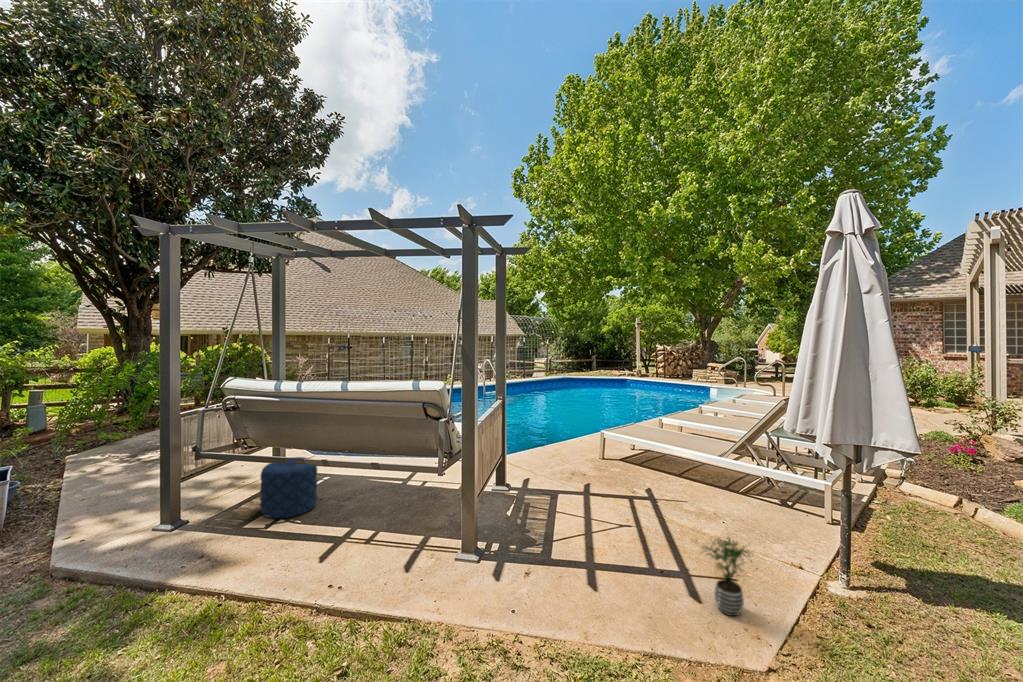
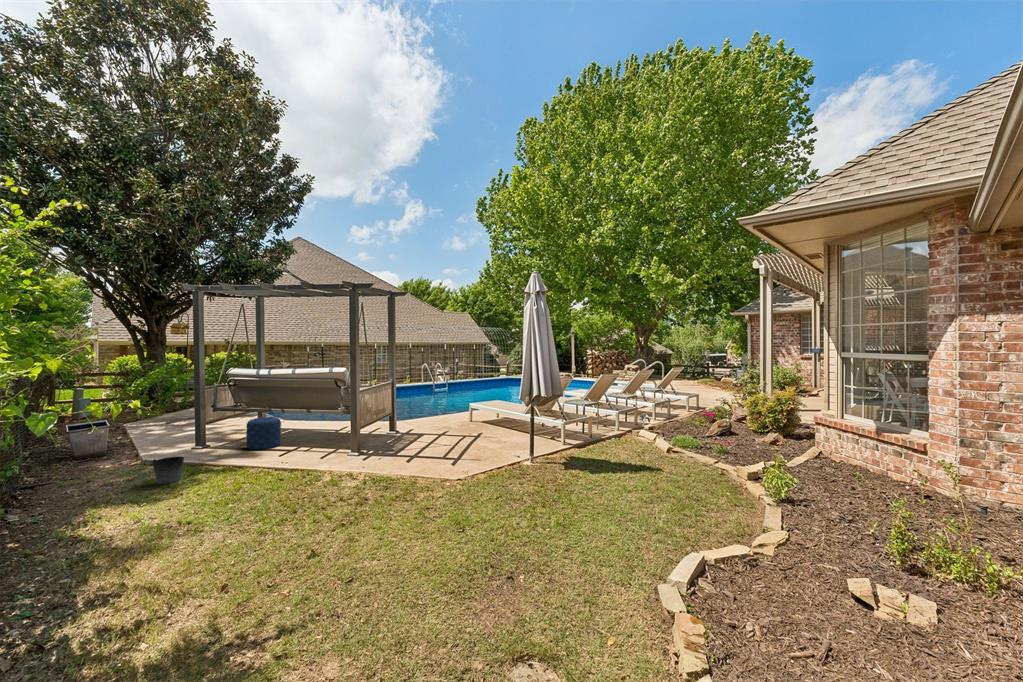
potted plant: present [701,538,752,616] -> none [458,437,483,473]
bucket: none [52,575,133,651] -> present [151,457,184,484]

